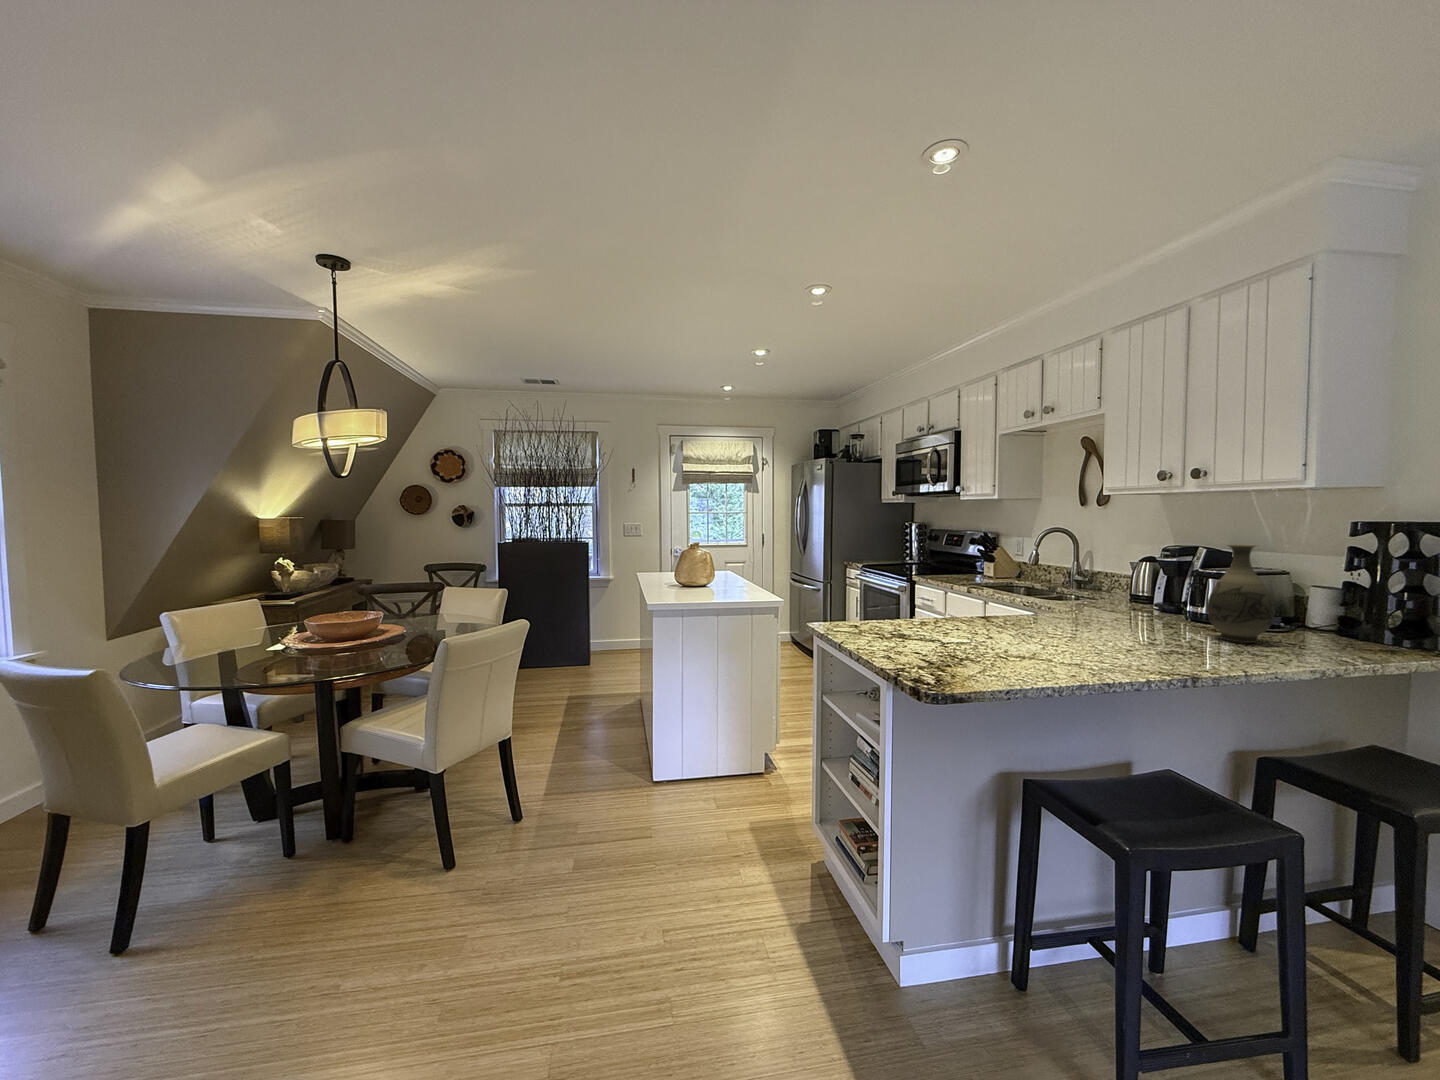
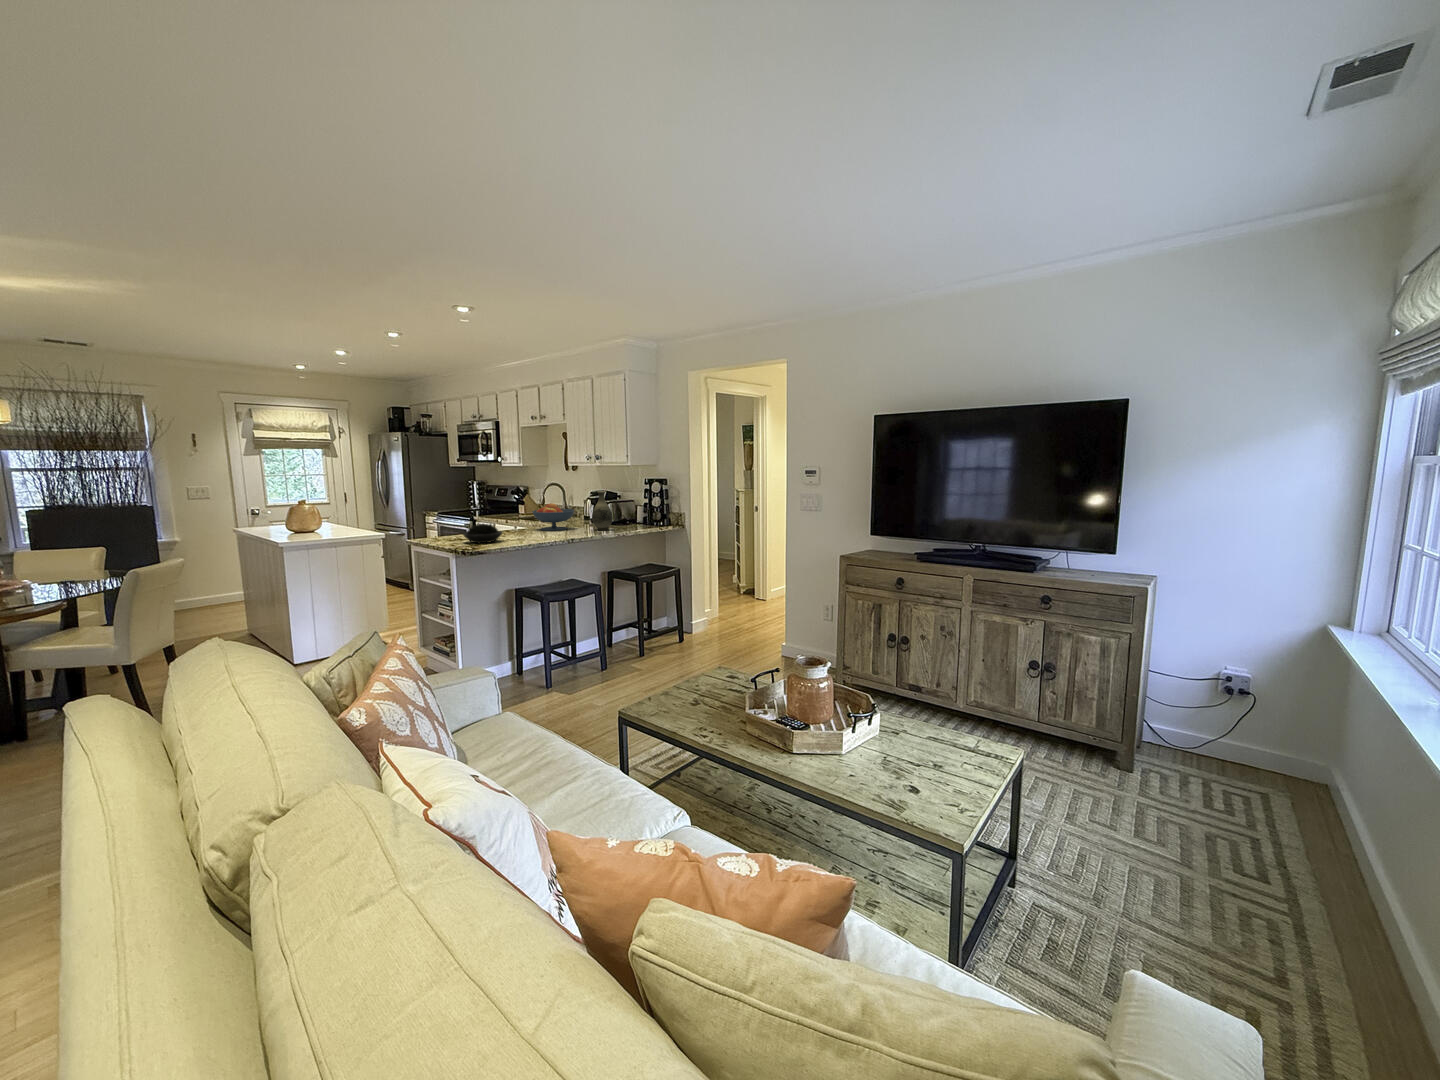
fruit bowl: none [1043,565,1148,628] -> present [532,503,574,531]
succulent plant: none [906,602,999,654] -> present [463,523,502,543]

